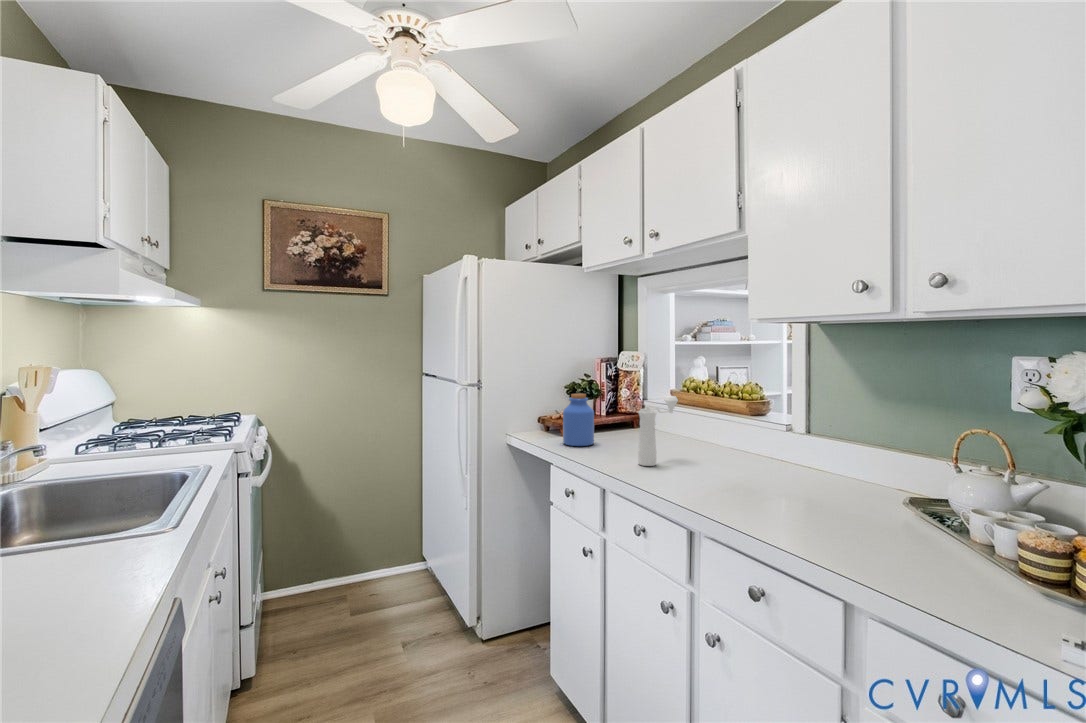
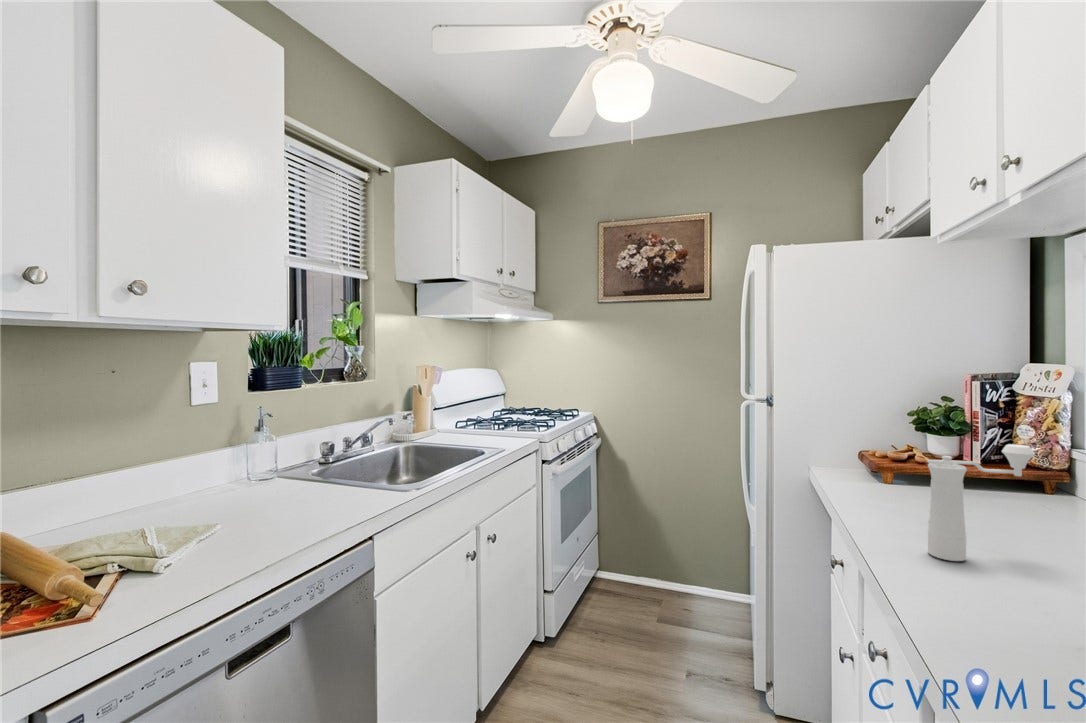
jar: present [563,393,594,446] -> none [852,424,907,505]

